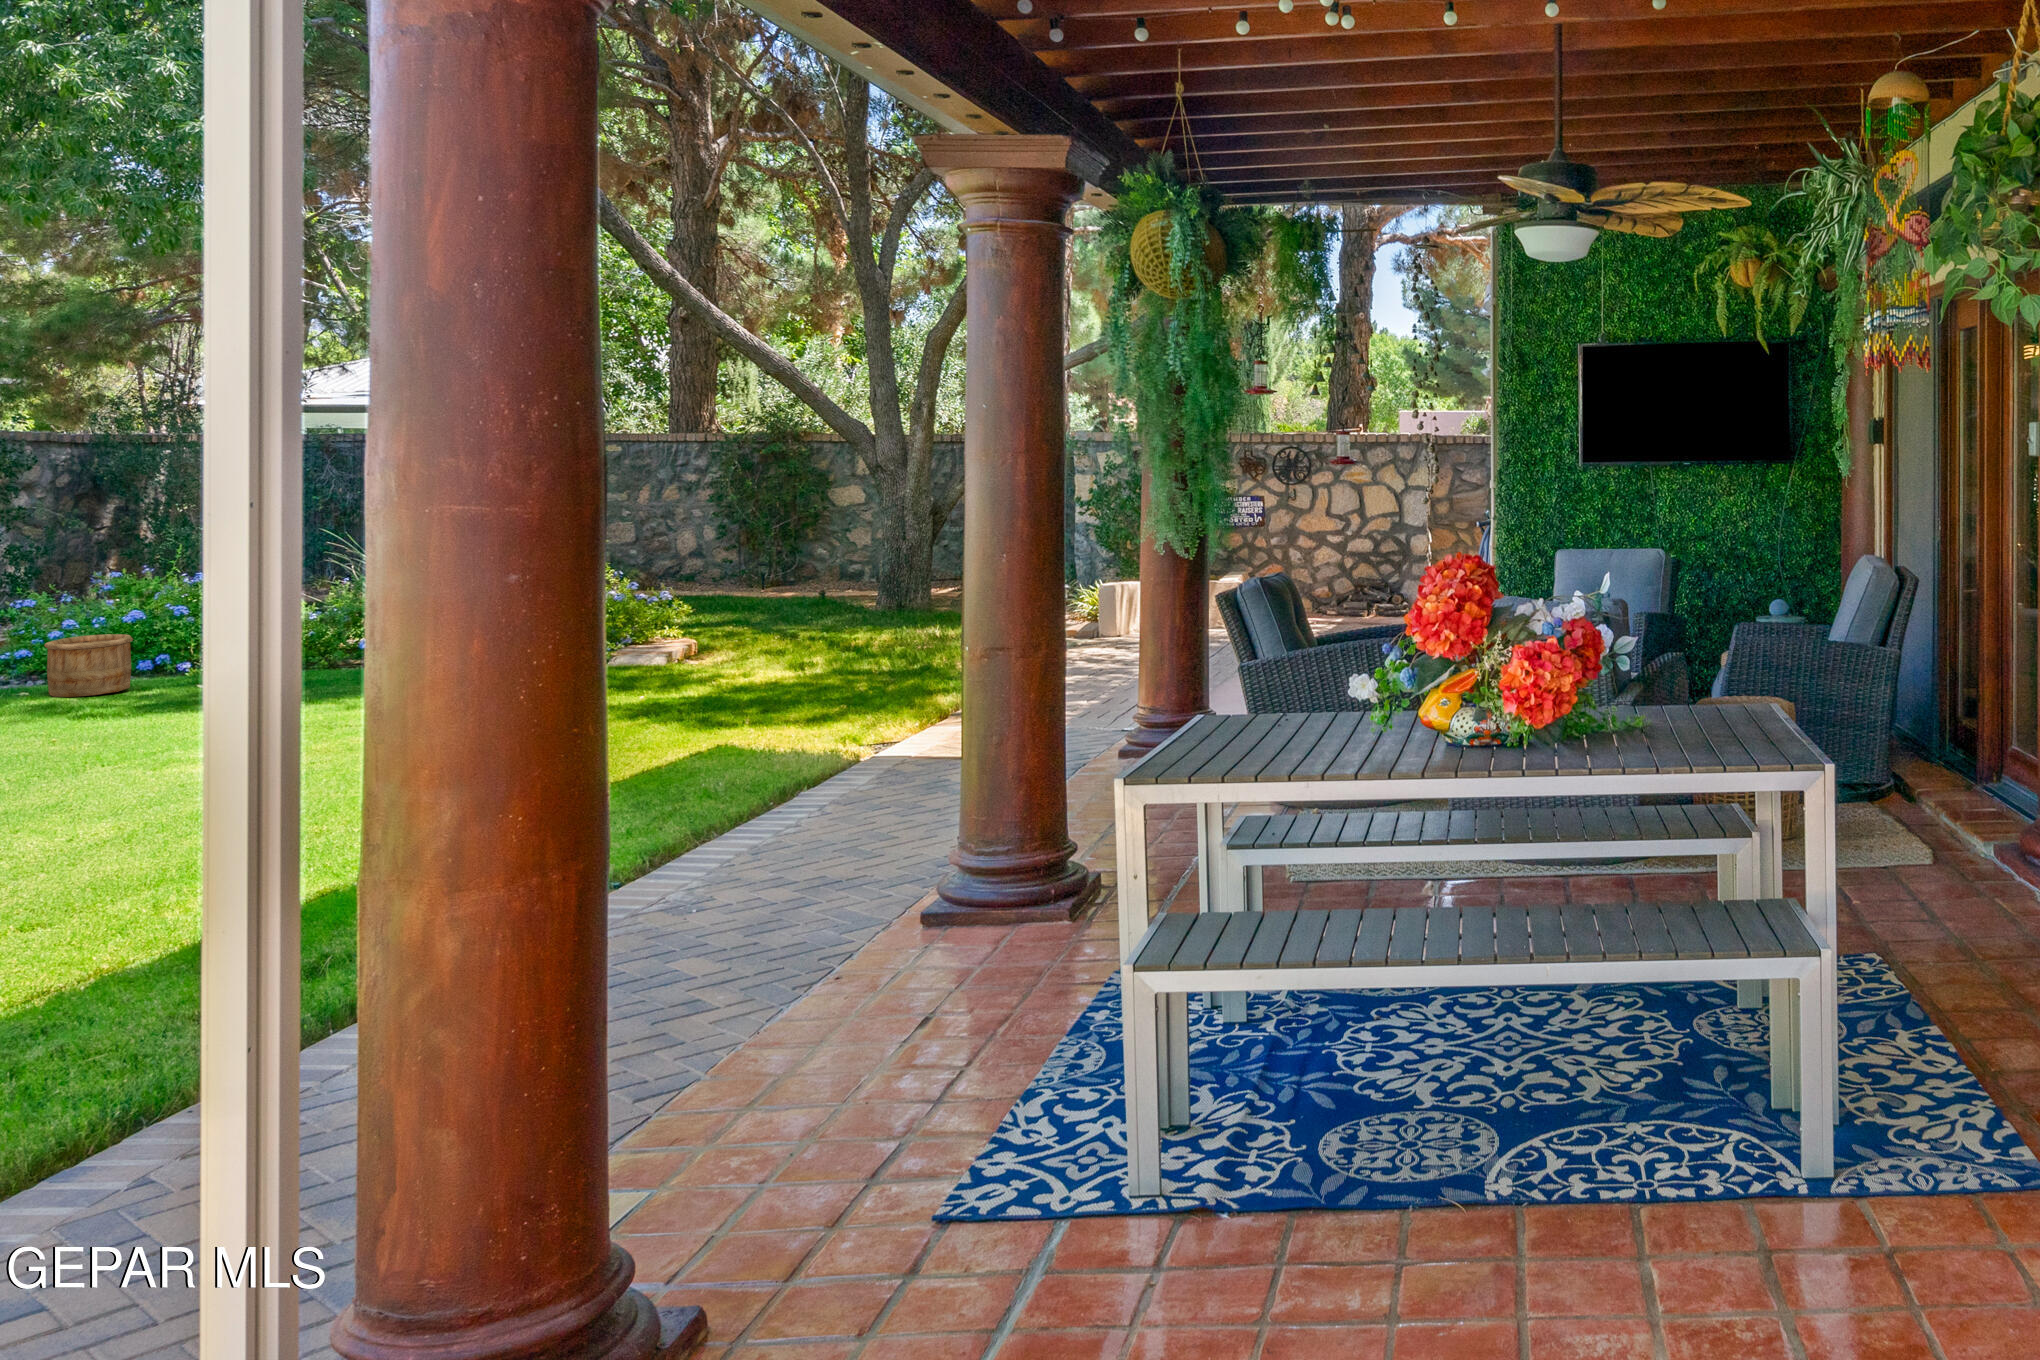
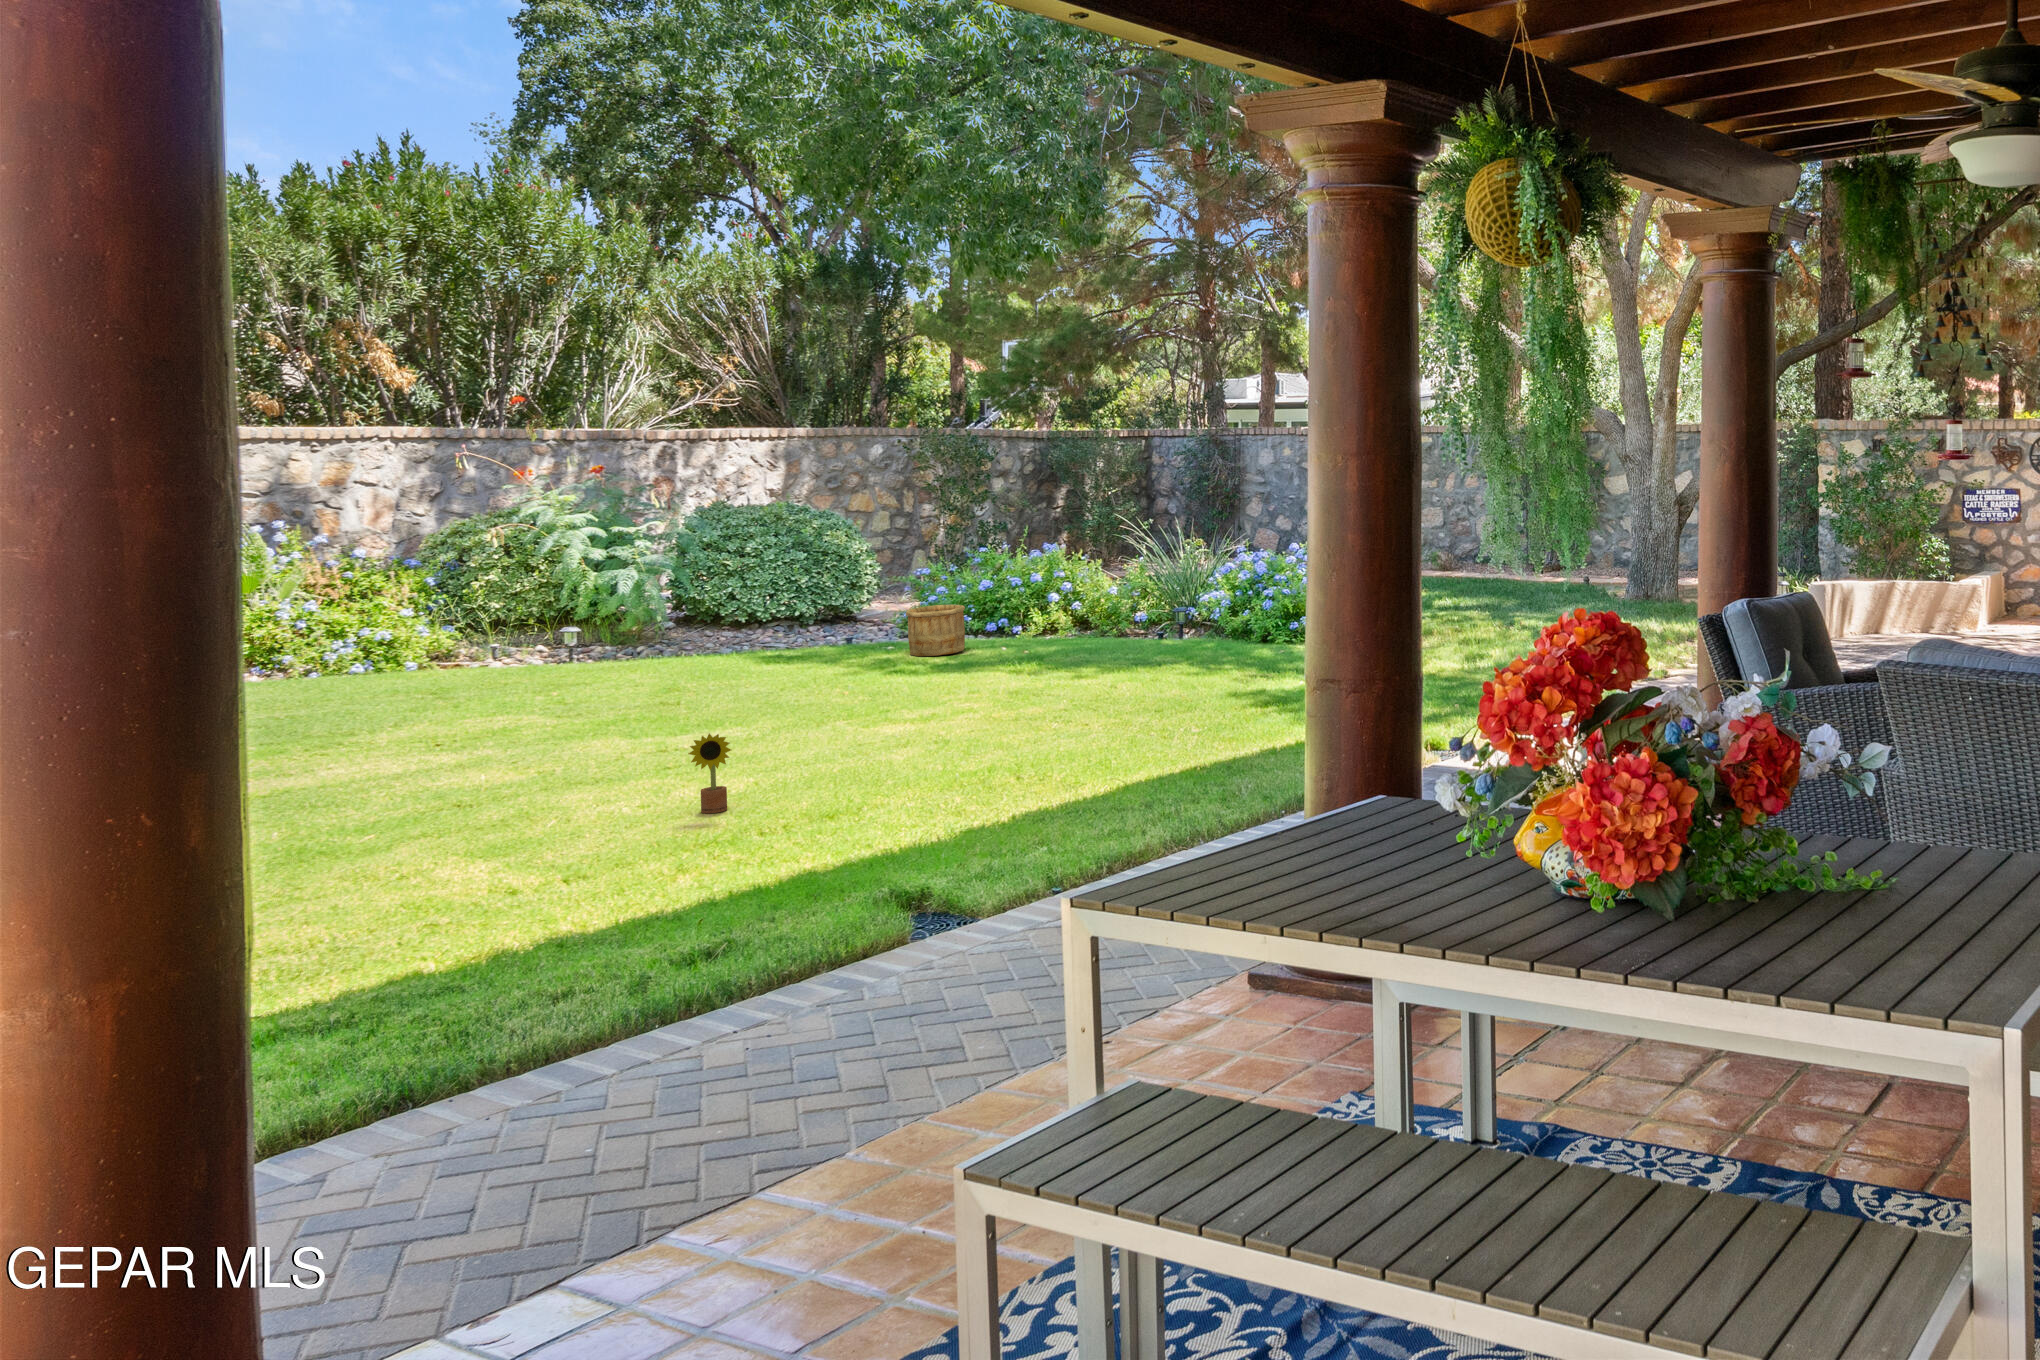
decorative plant: none [59,764,119,859] -> present [688,733,731,813]

